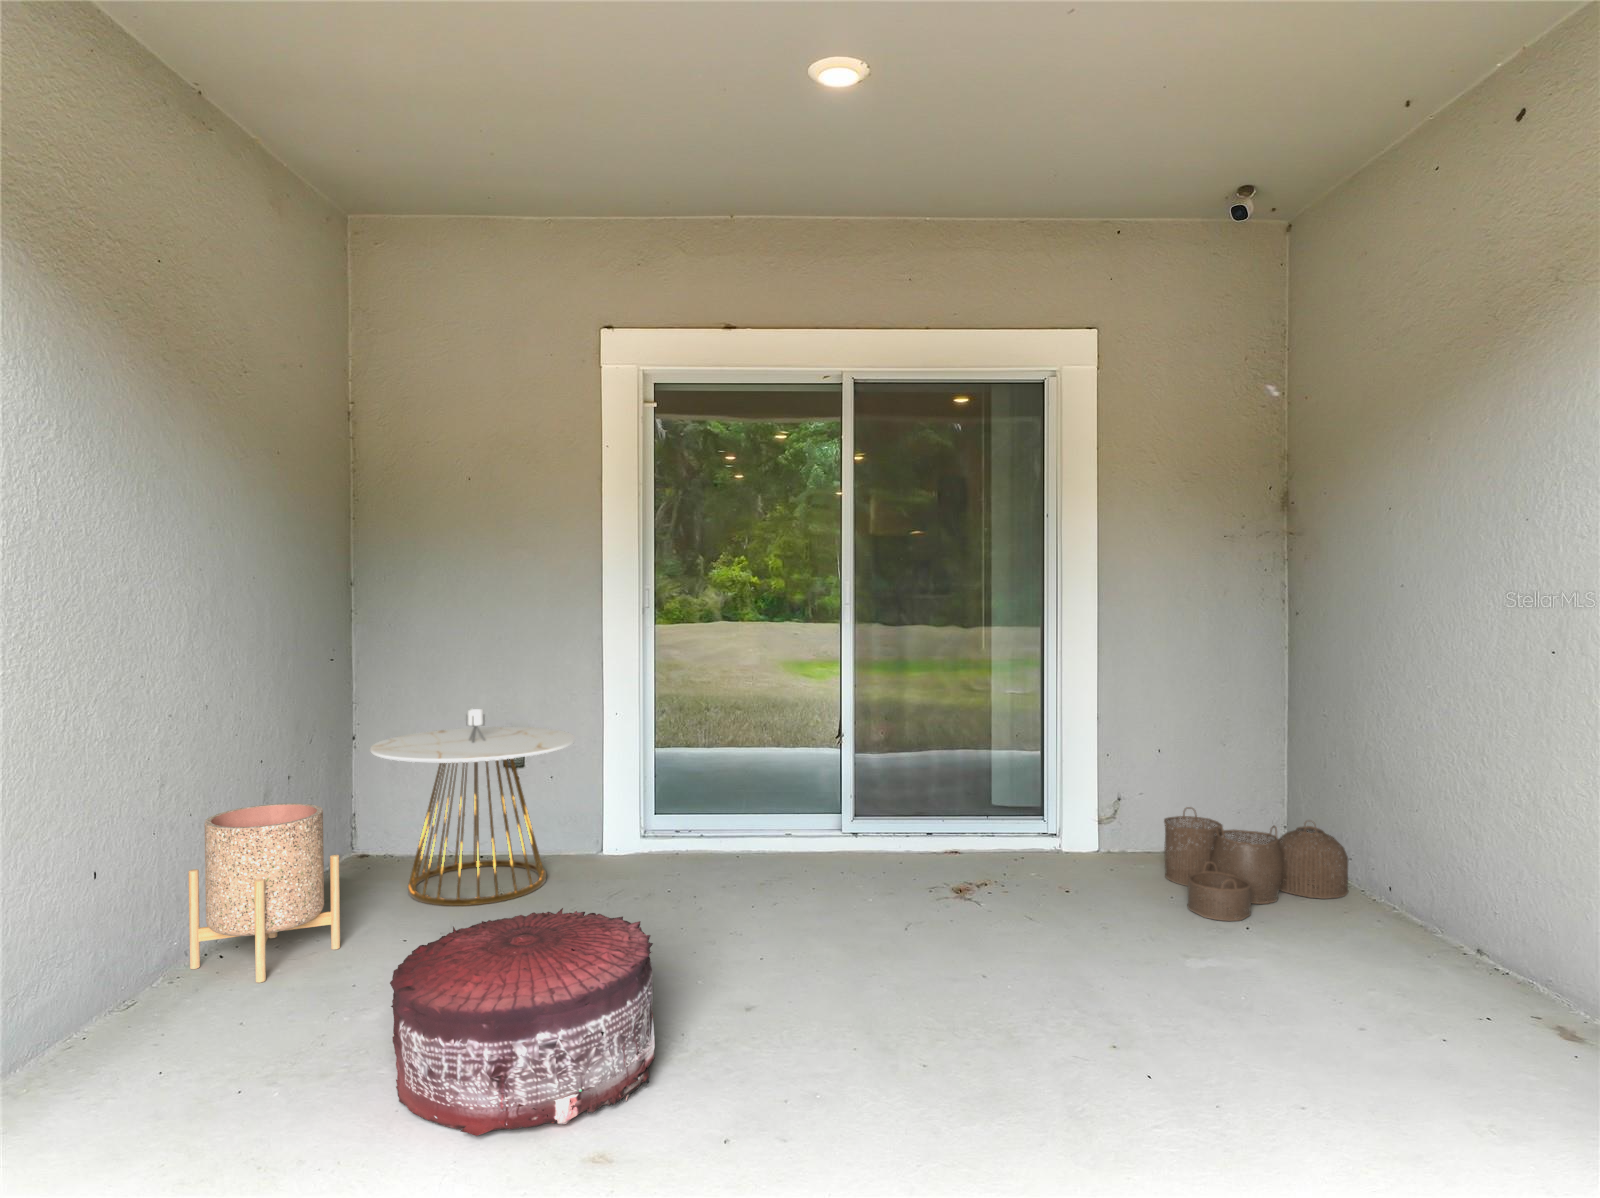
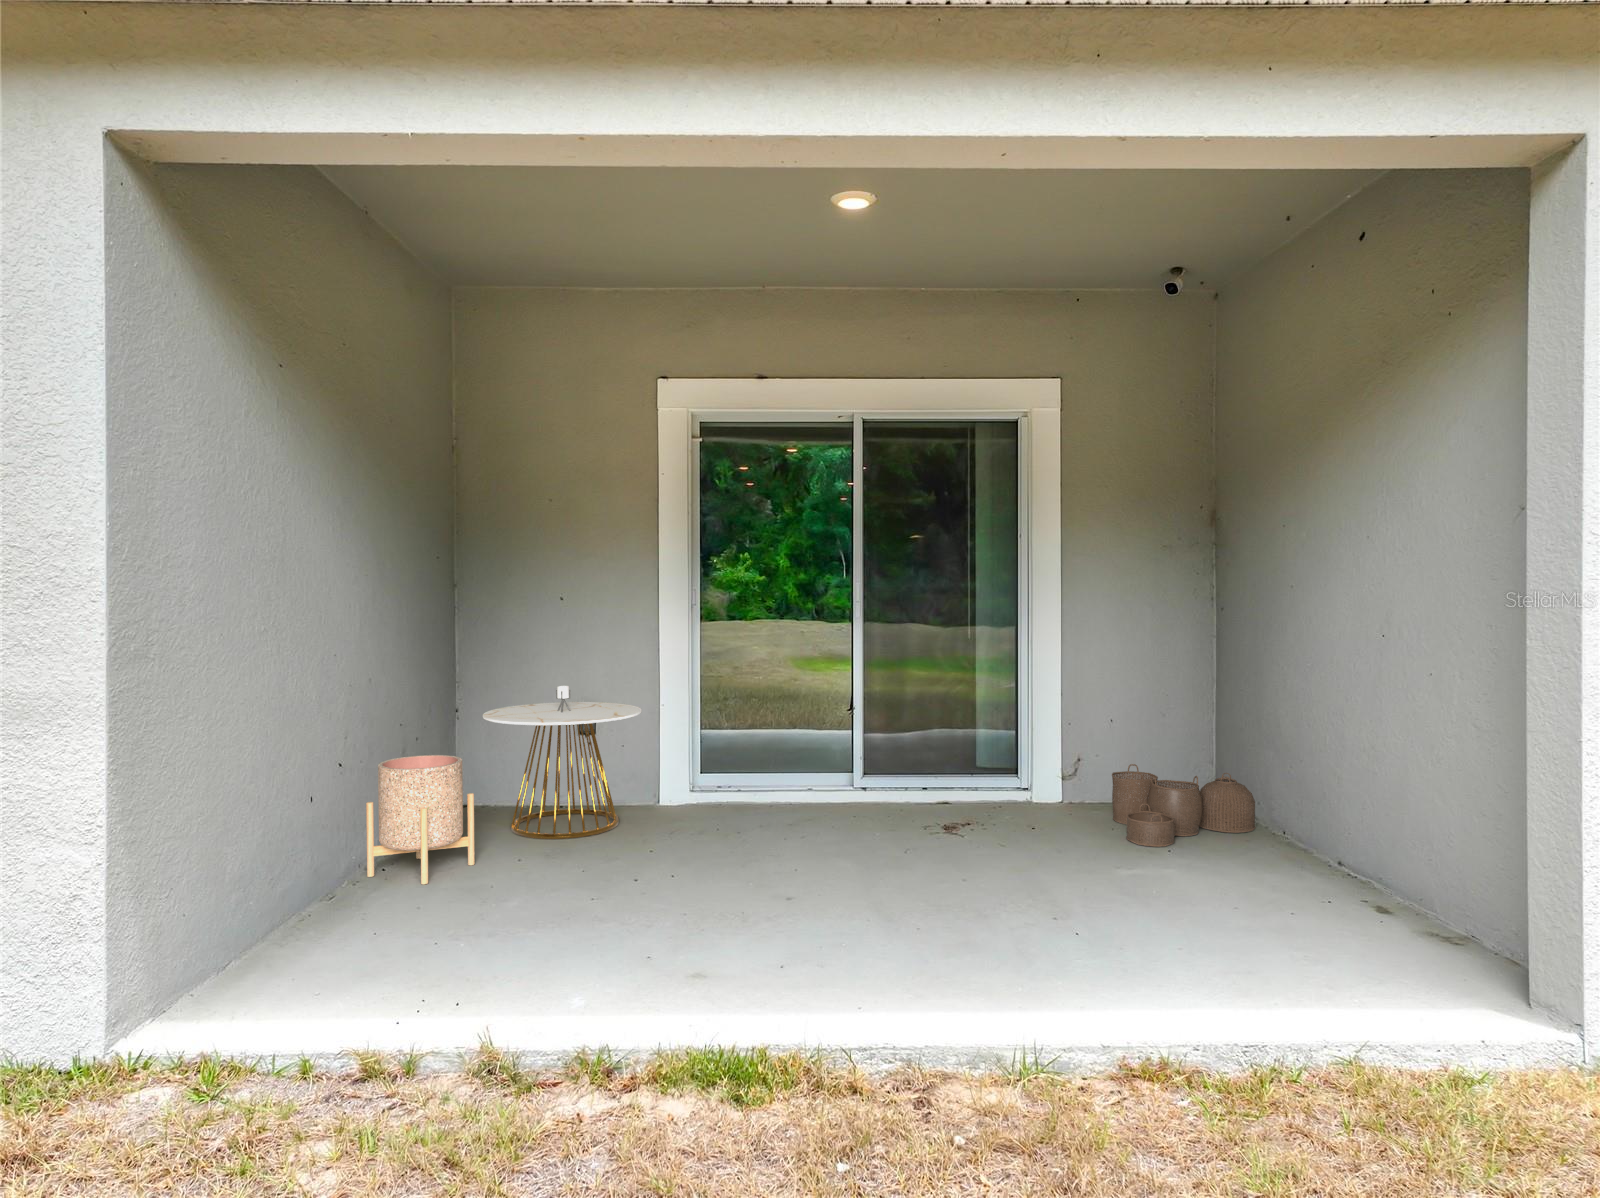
pouf: present [390,908,655,1136] -> none [548,822,731,960]

